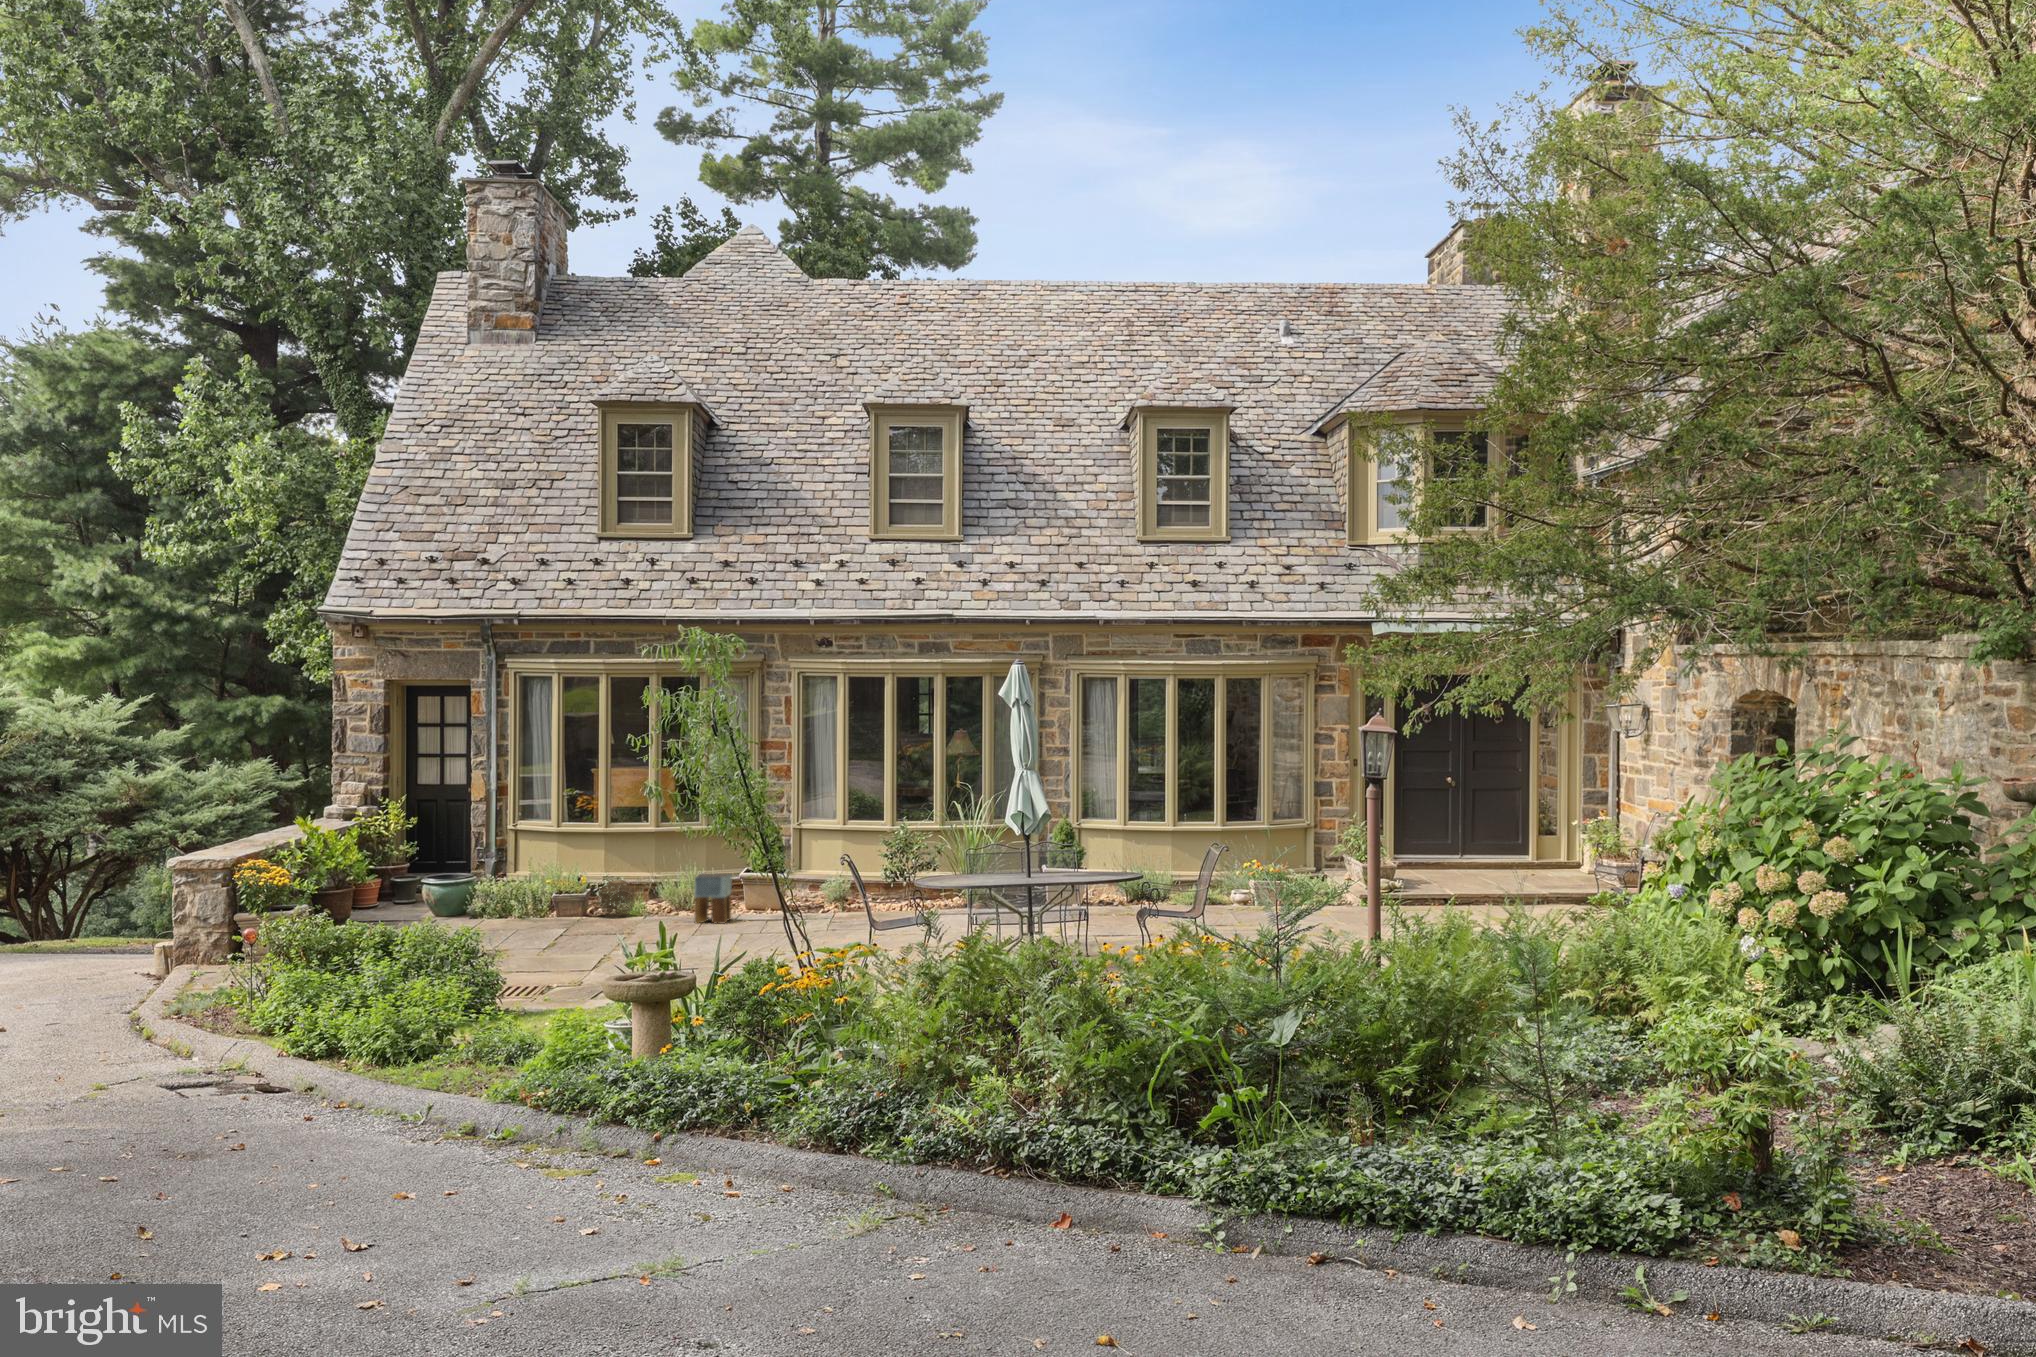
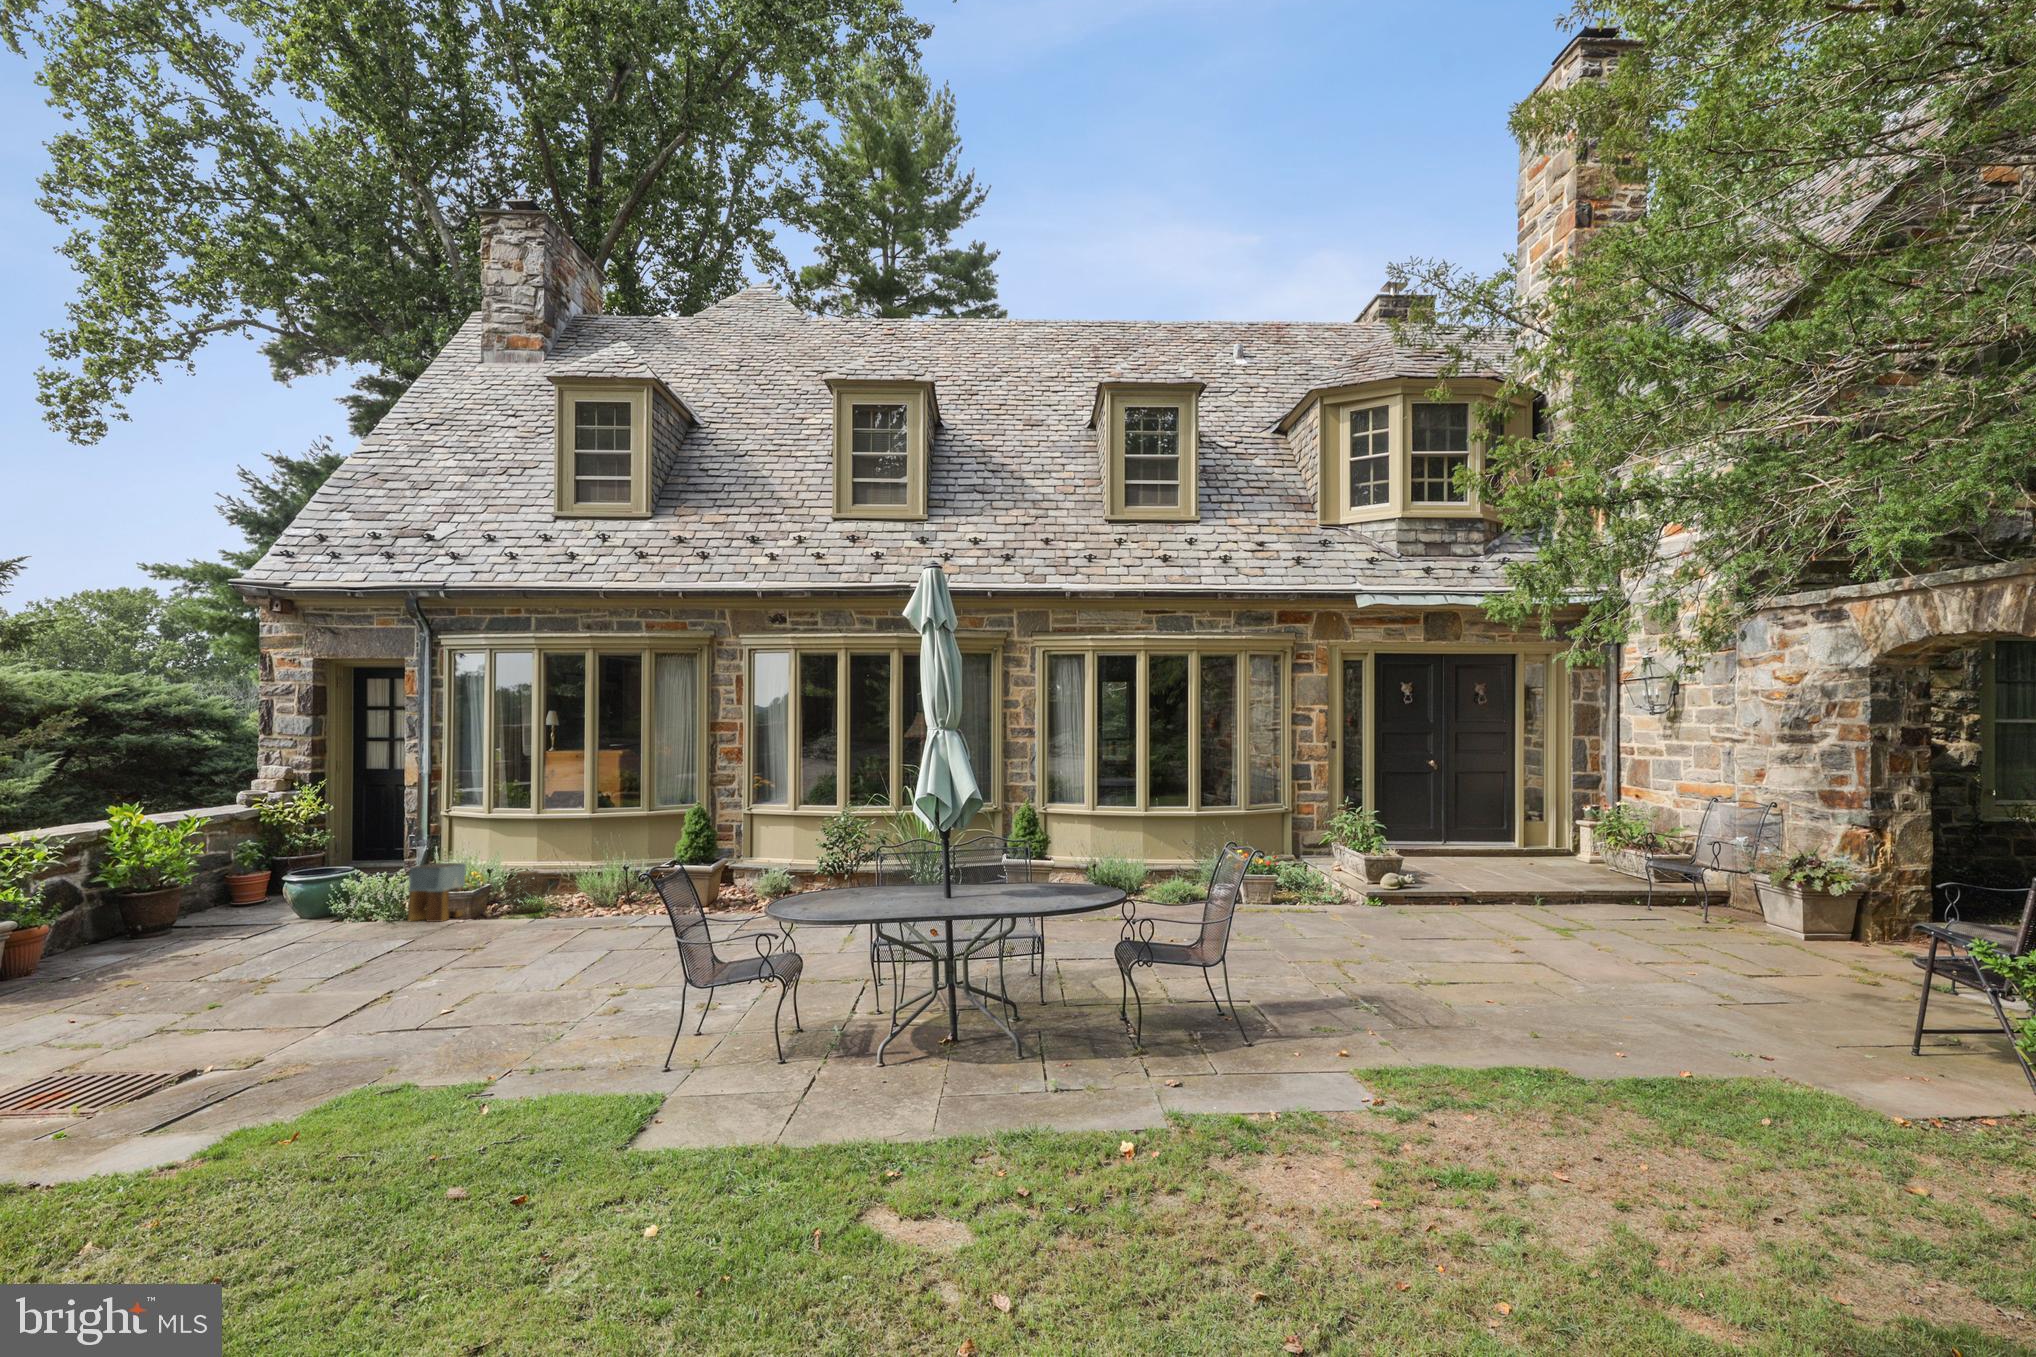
stool: present [694,873,732,924] -> present [407,863,466,922]

